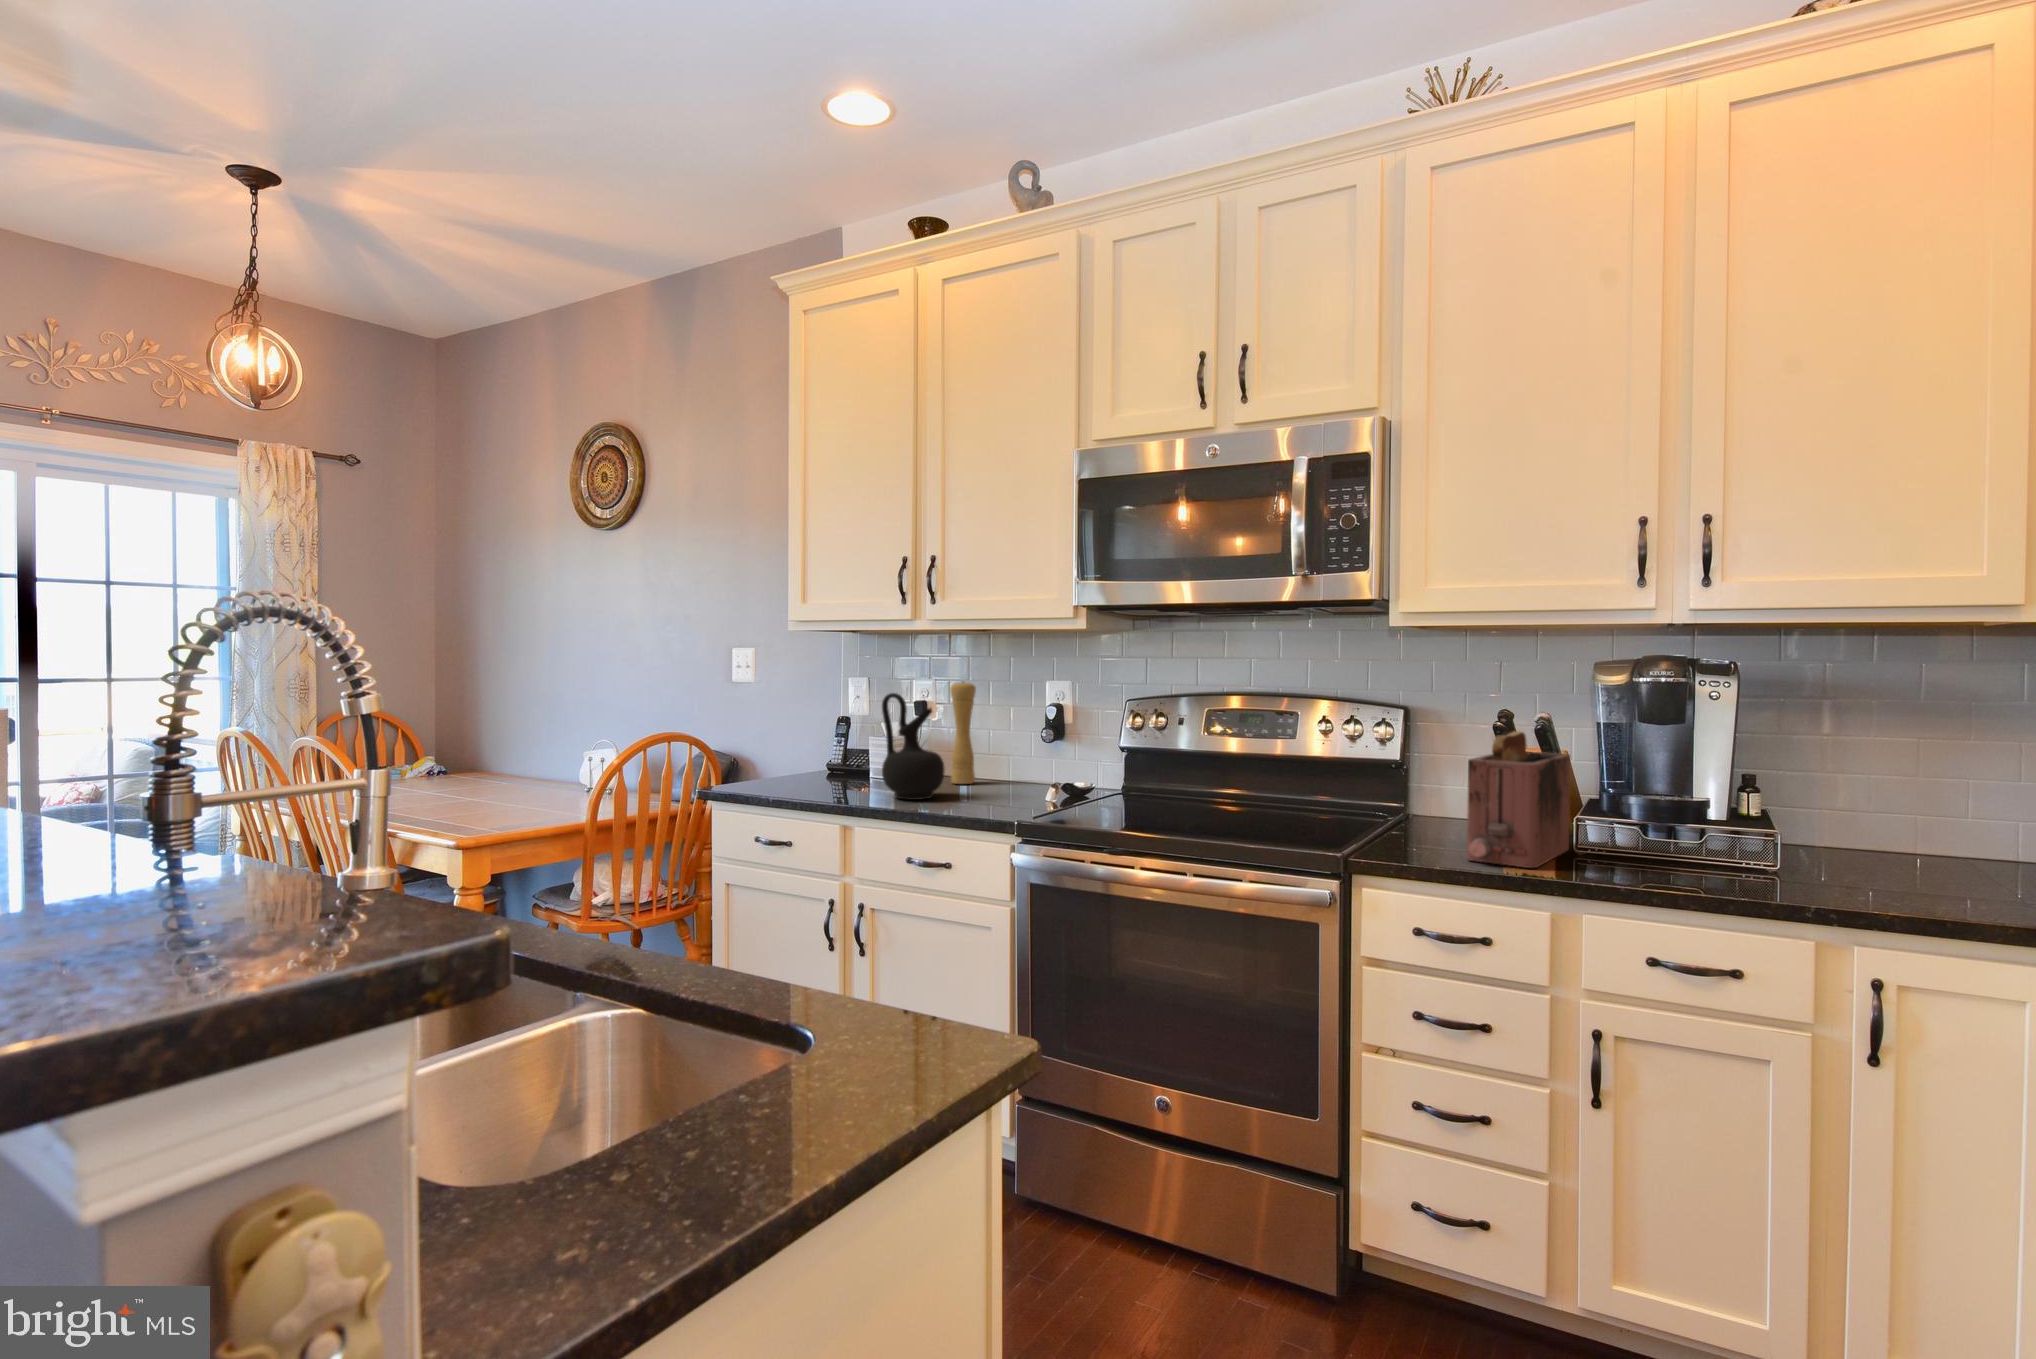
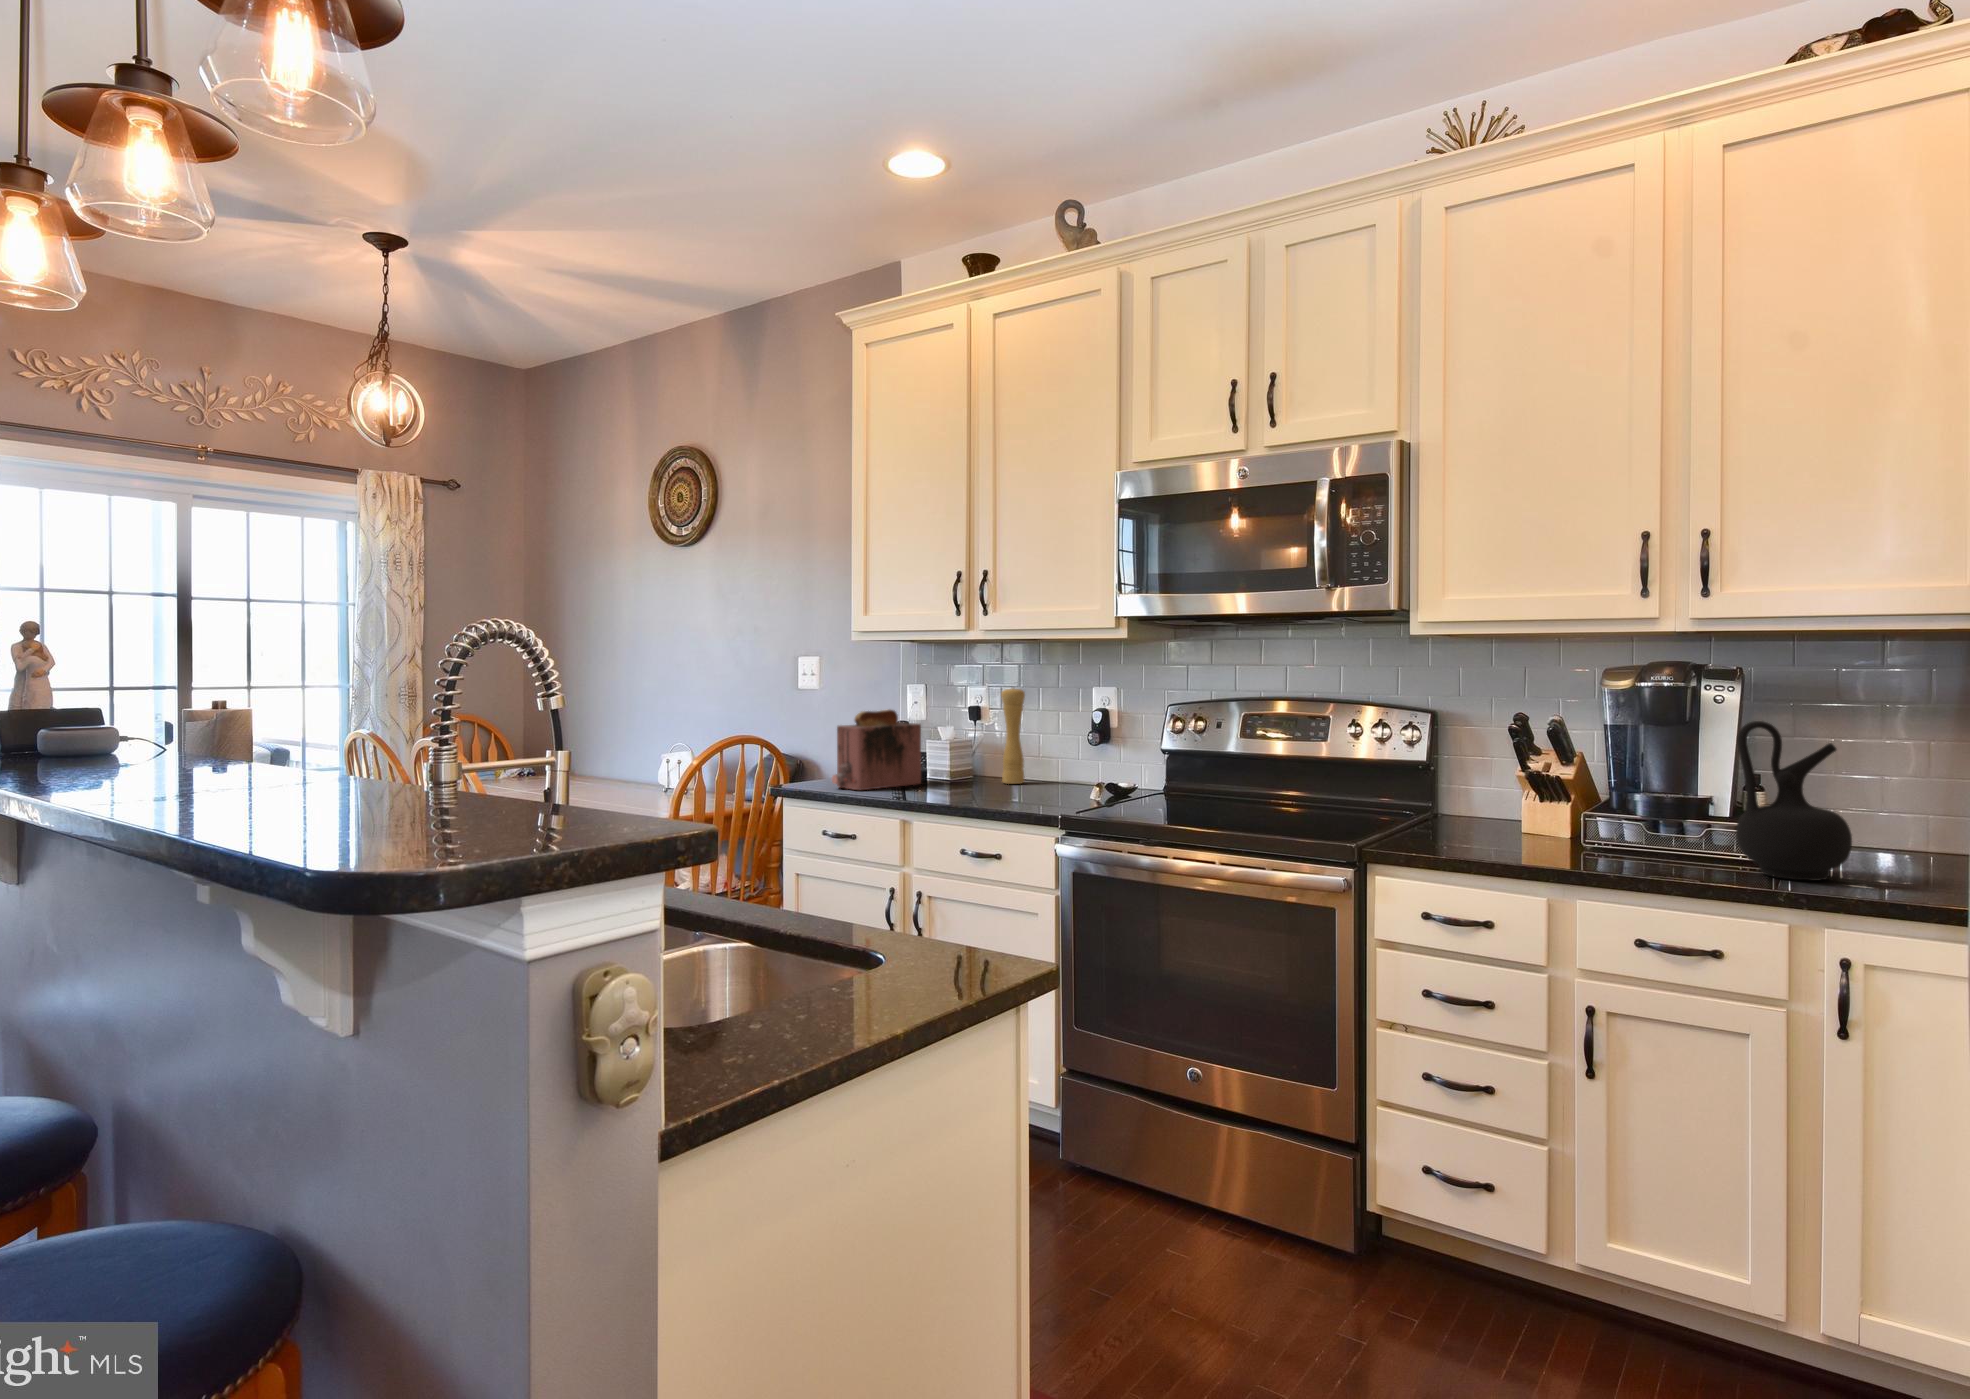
ceramic jug: present [882,693,945,800] -> present [1736,721,1852,881]
toaster: present [1467,731,1570,868] -> present [832,709,921,790]

